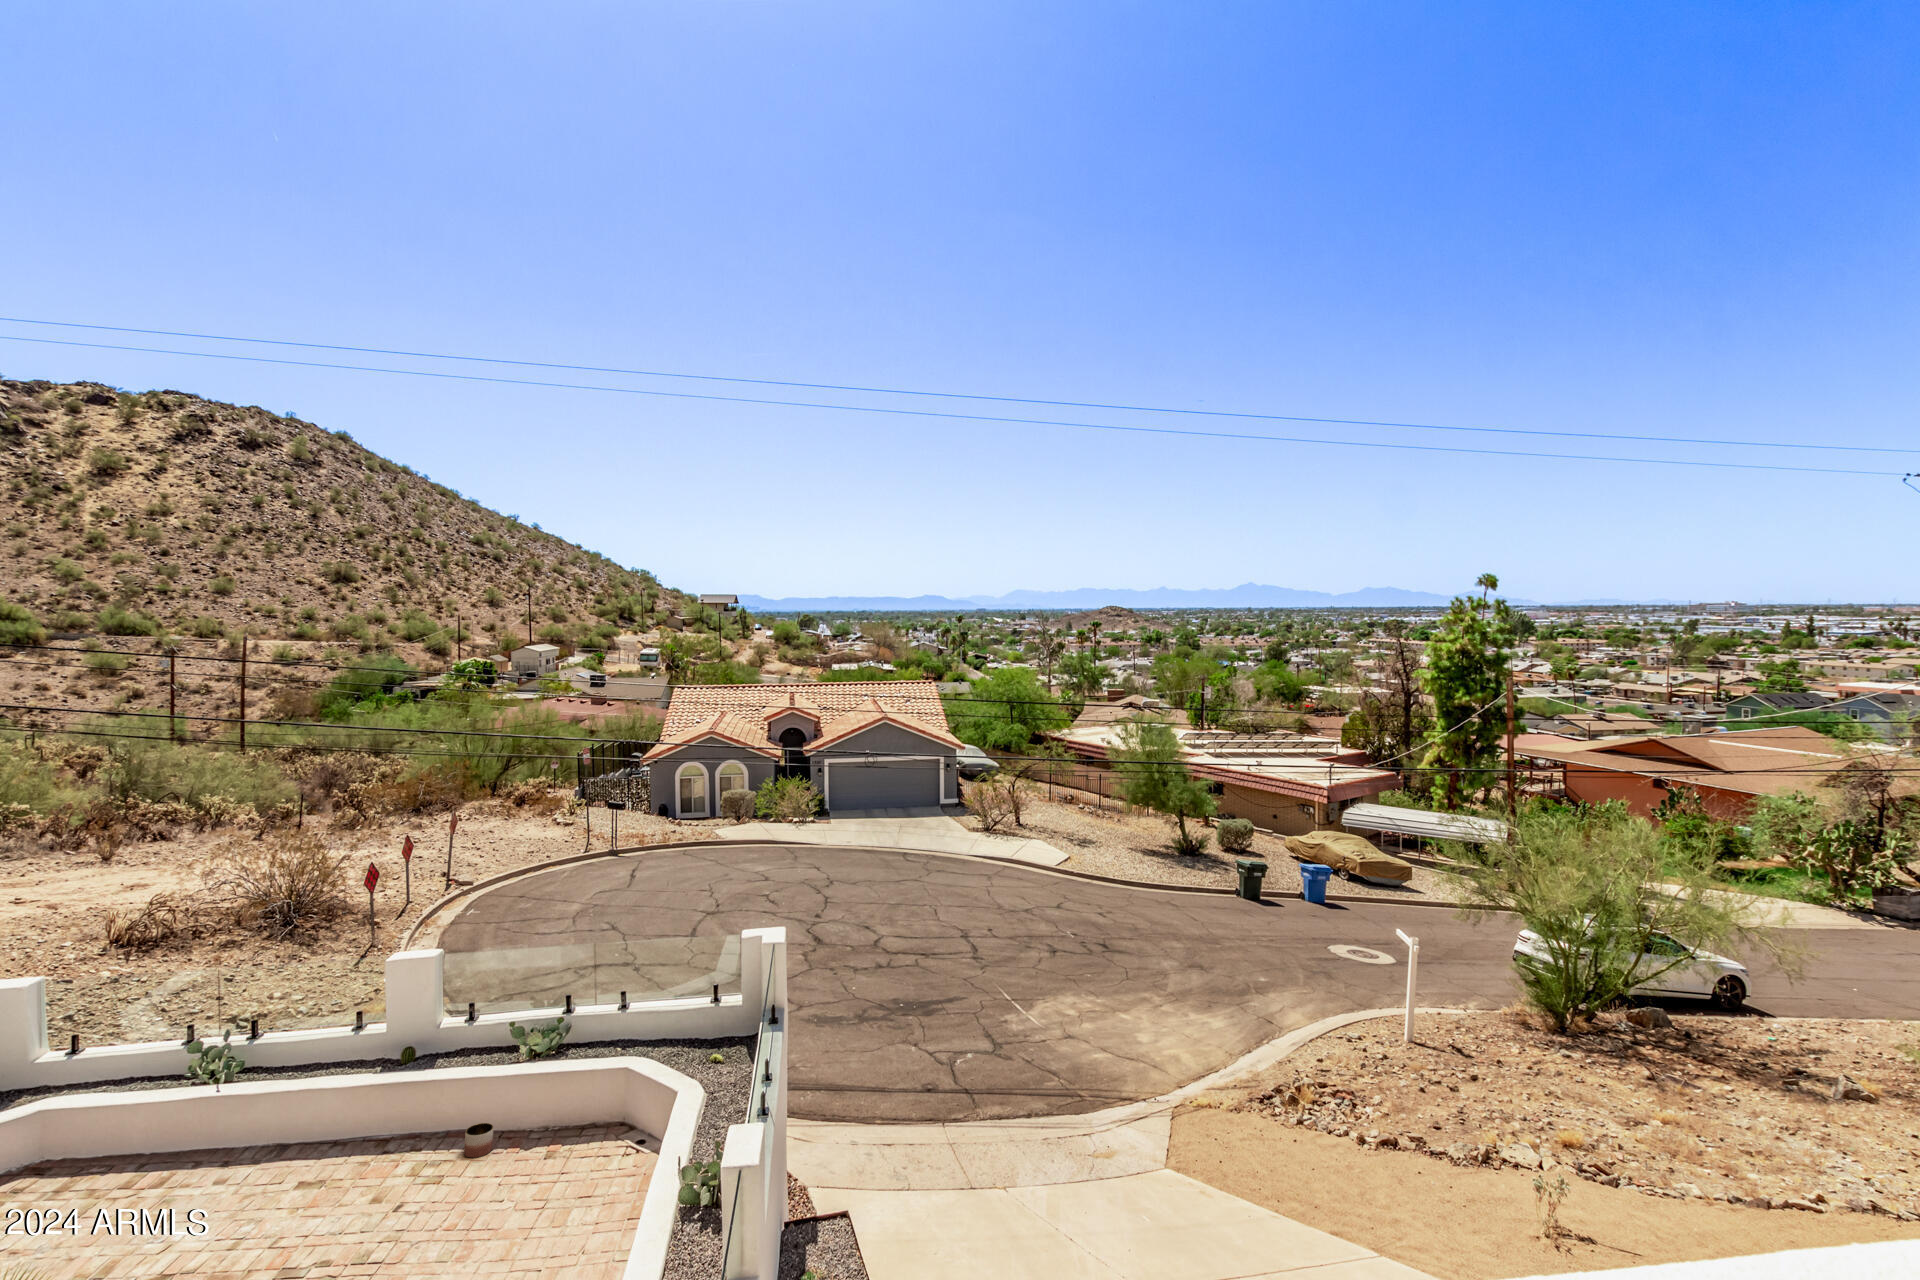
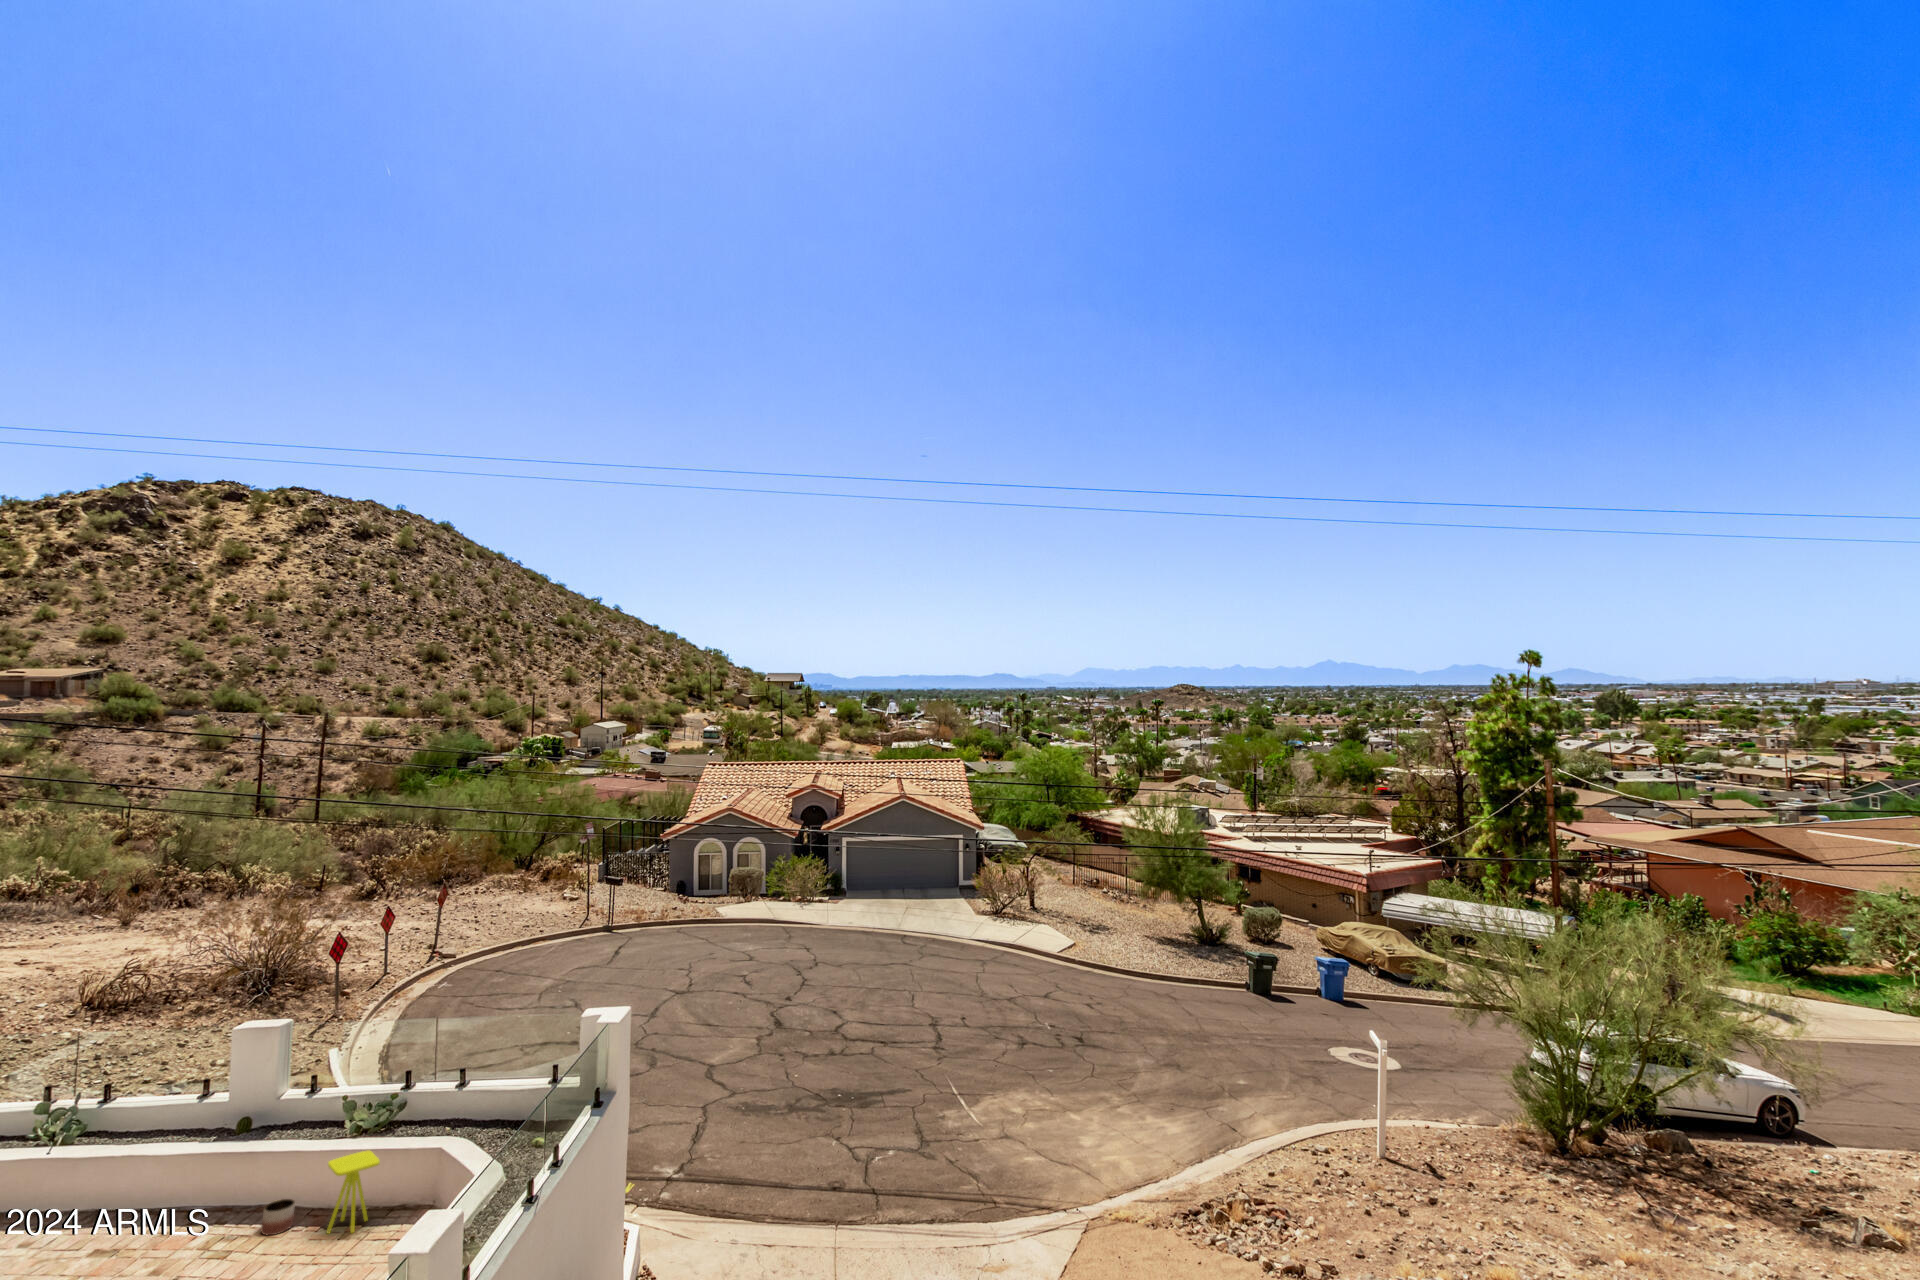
side table: none [526,1074,577,1153] -> present [327,1150,380,1234]

